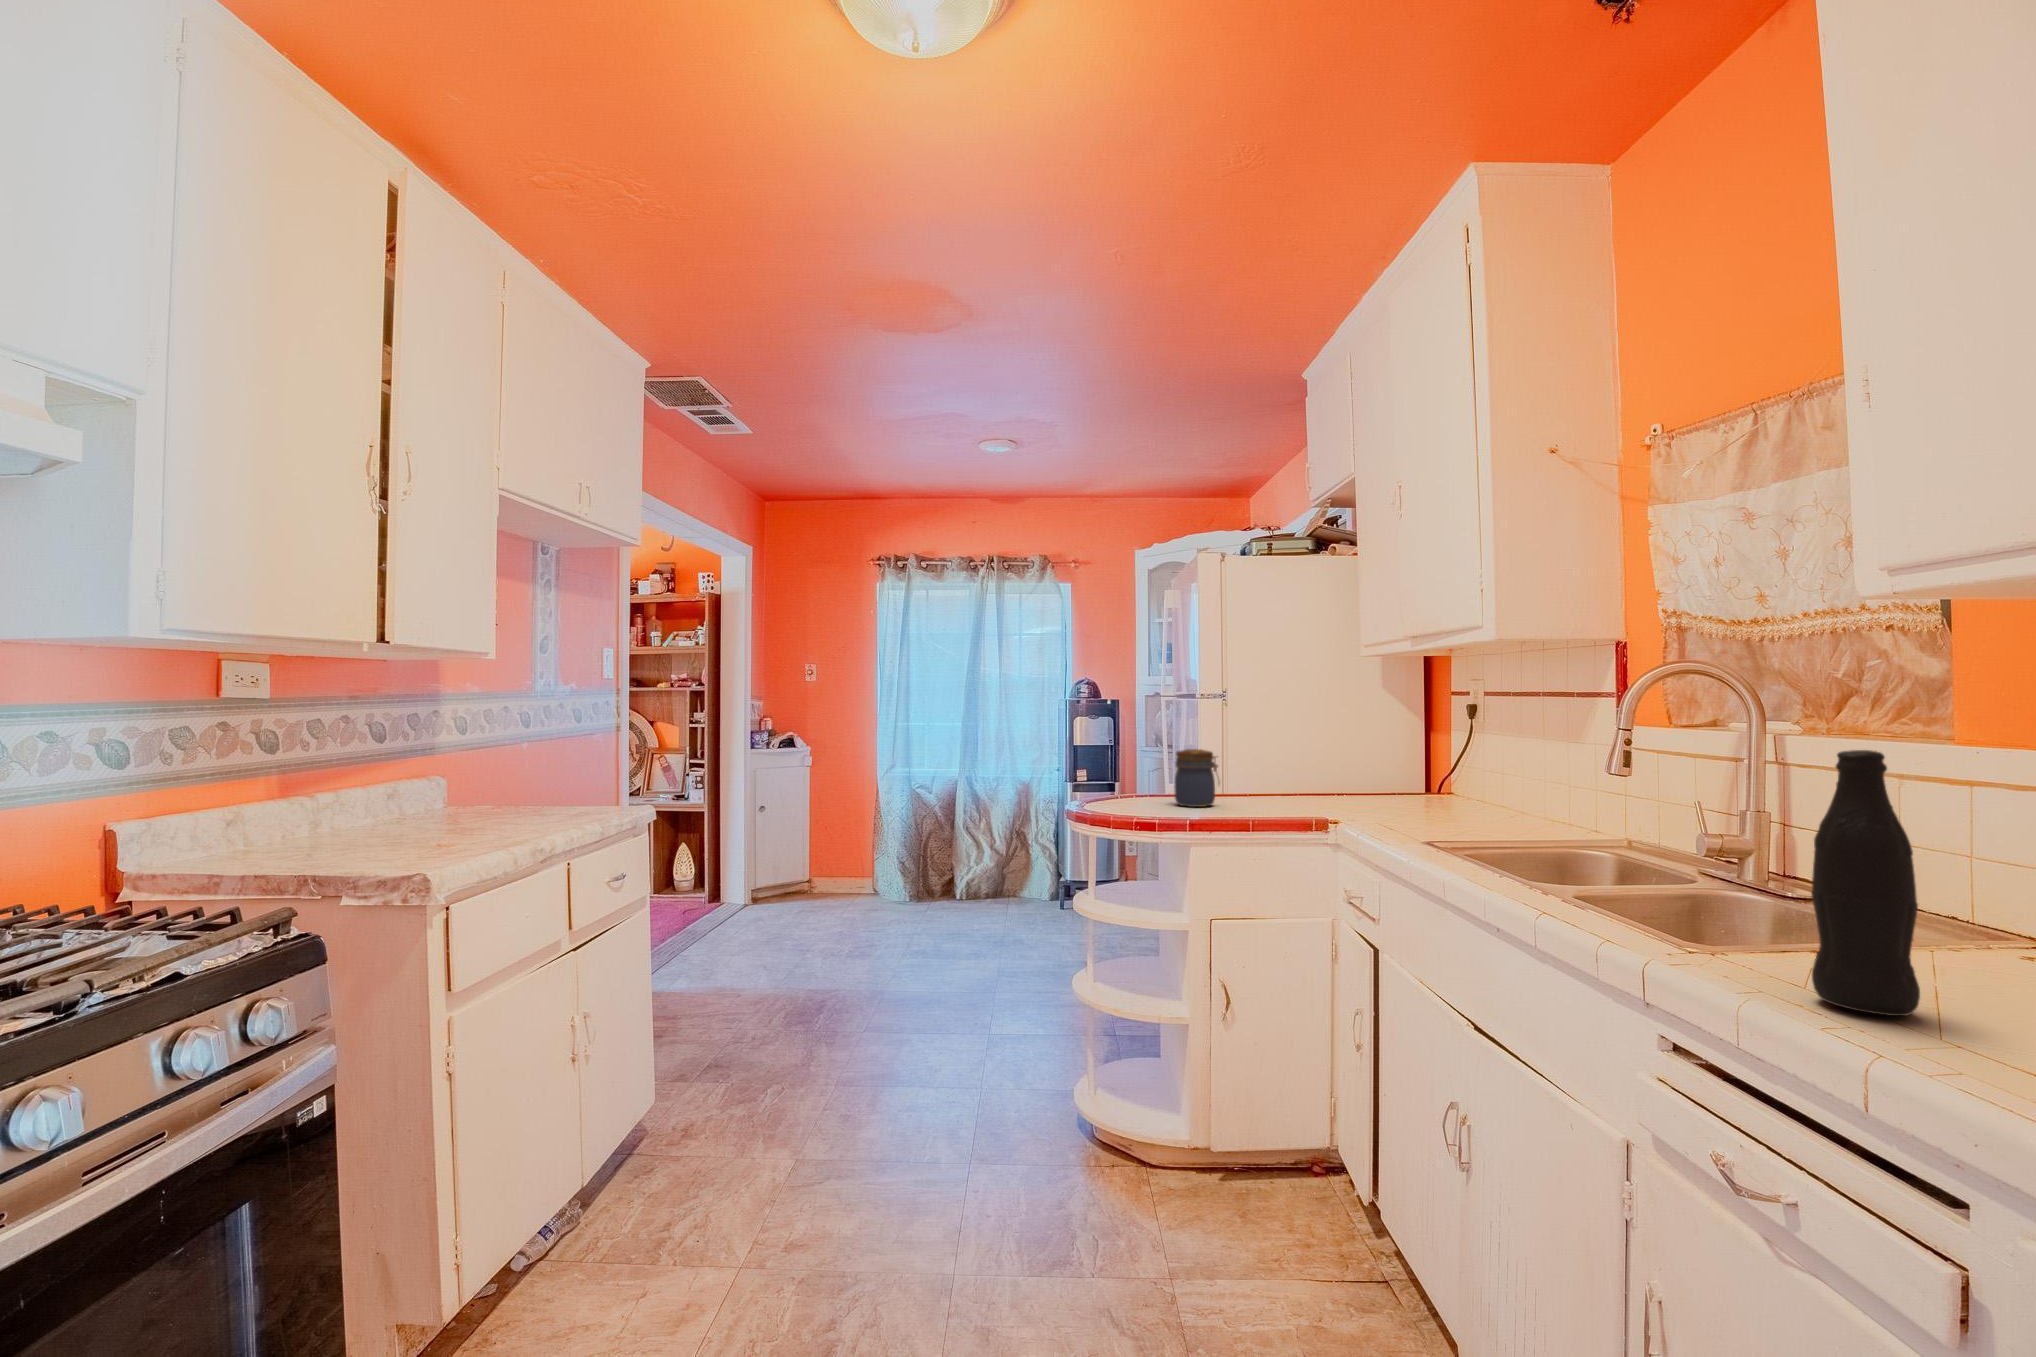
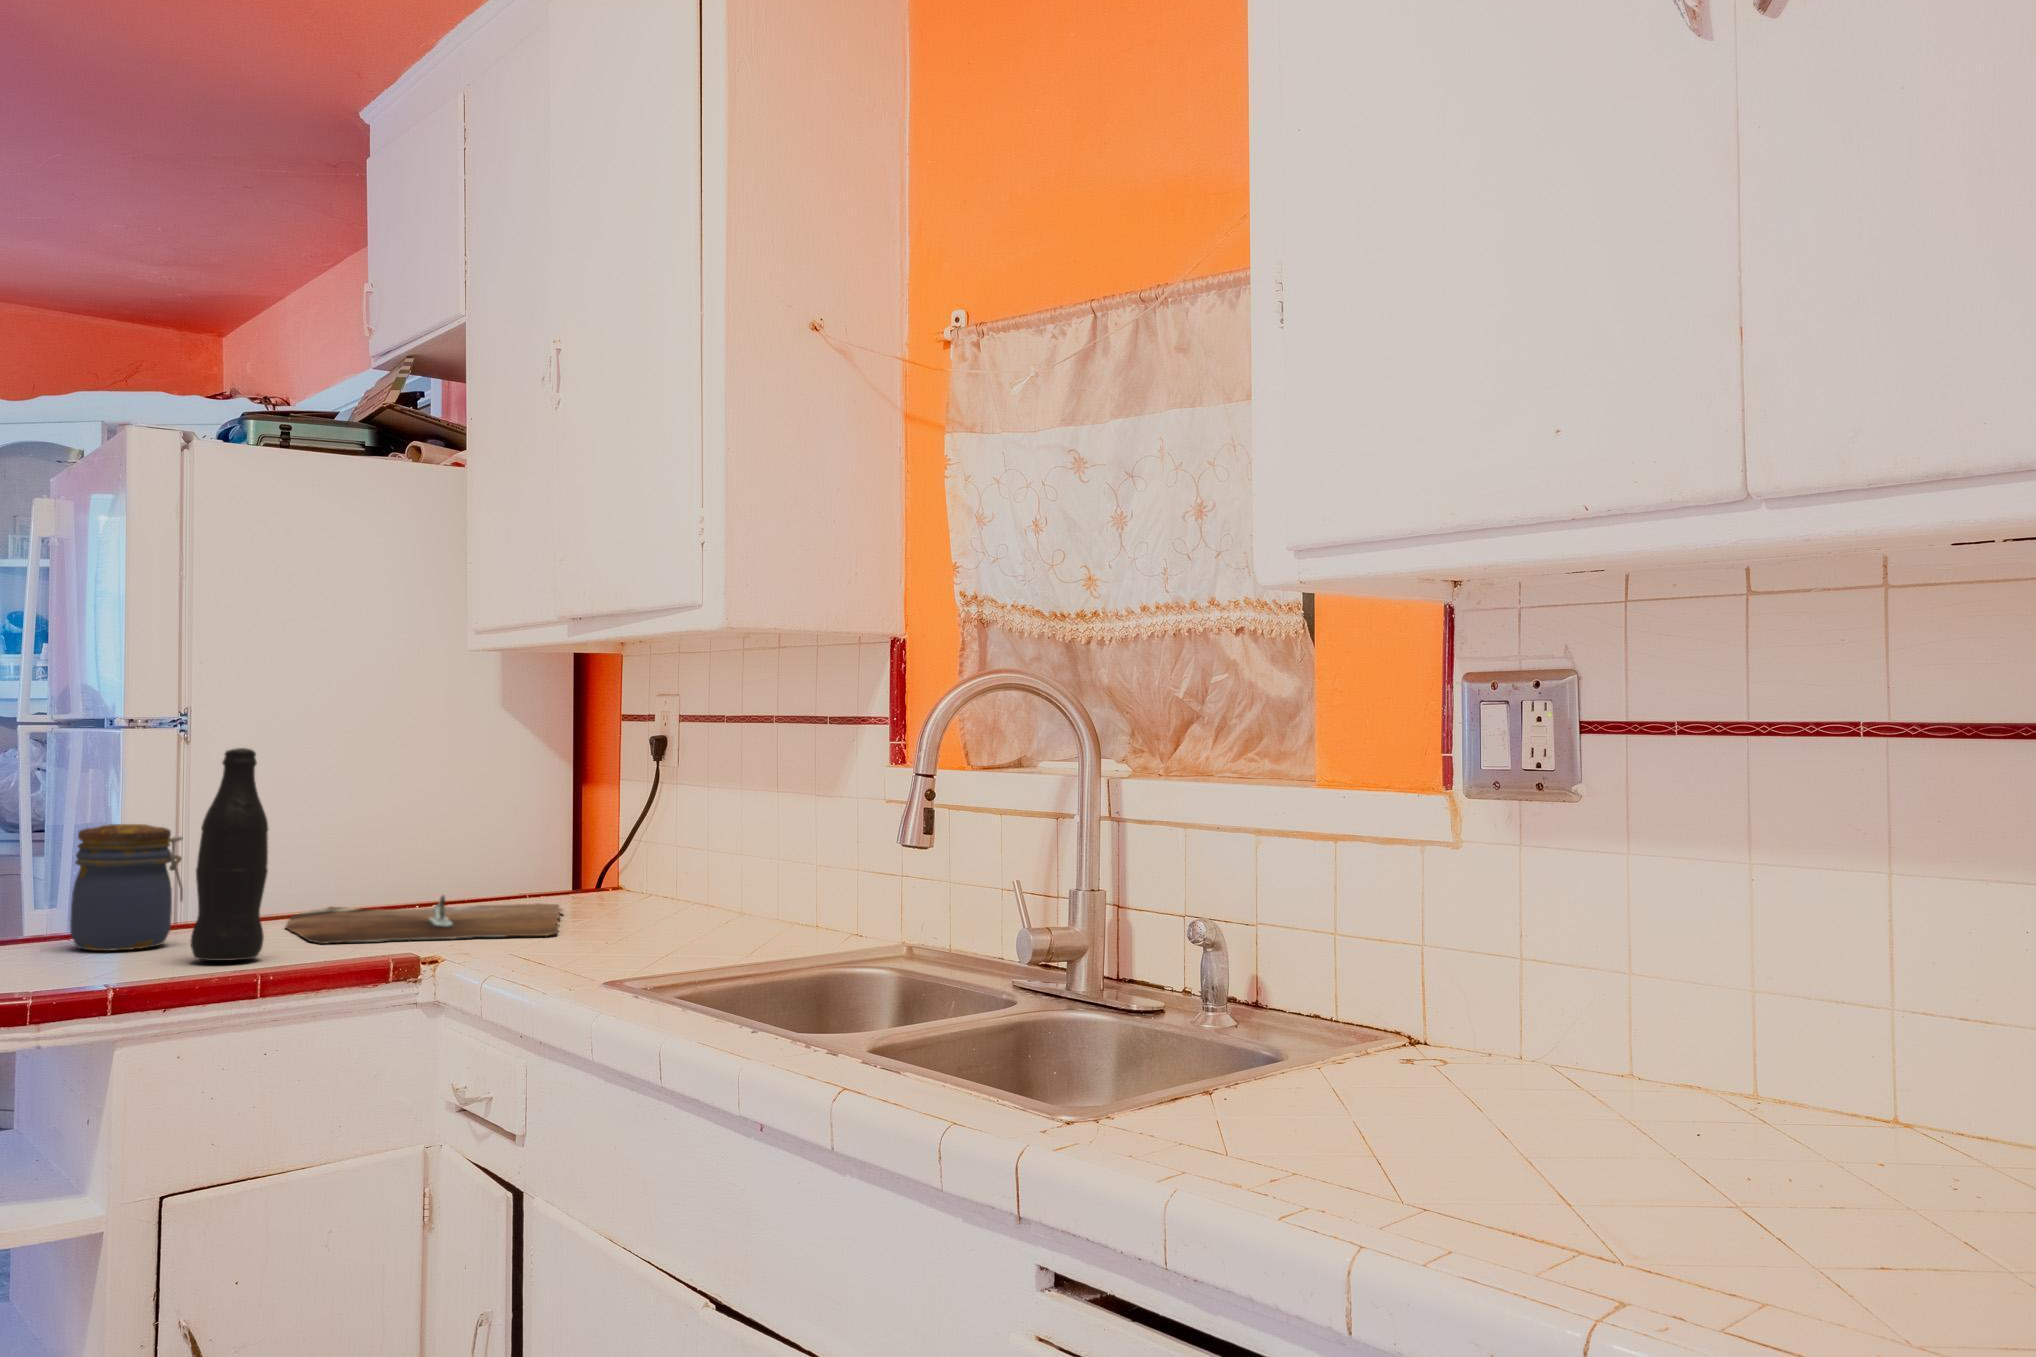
bottle: present [1811,750,1920,1016] -> present [191,748,268,961]
cutting board: none [1267,790,1414,815] -> present [286,895,563,944]

